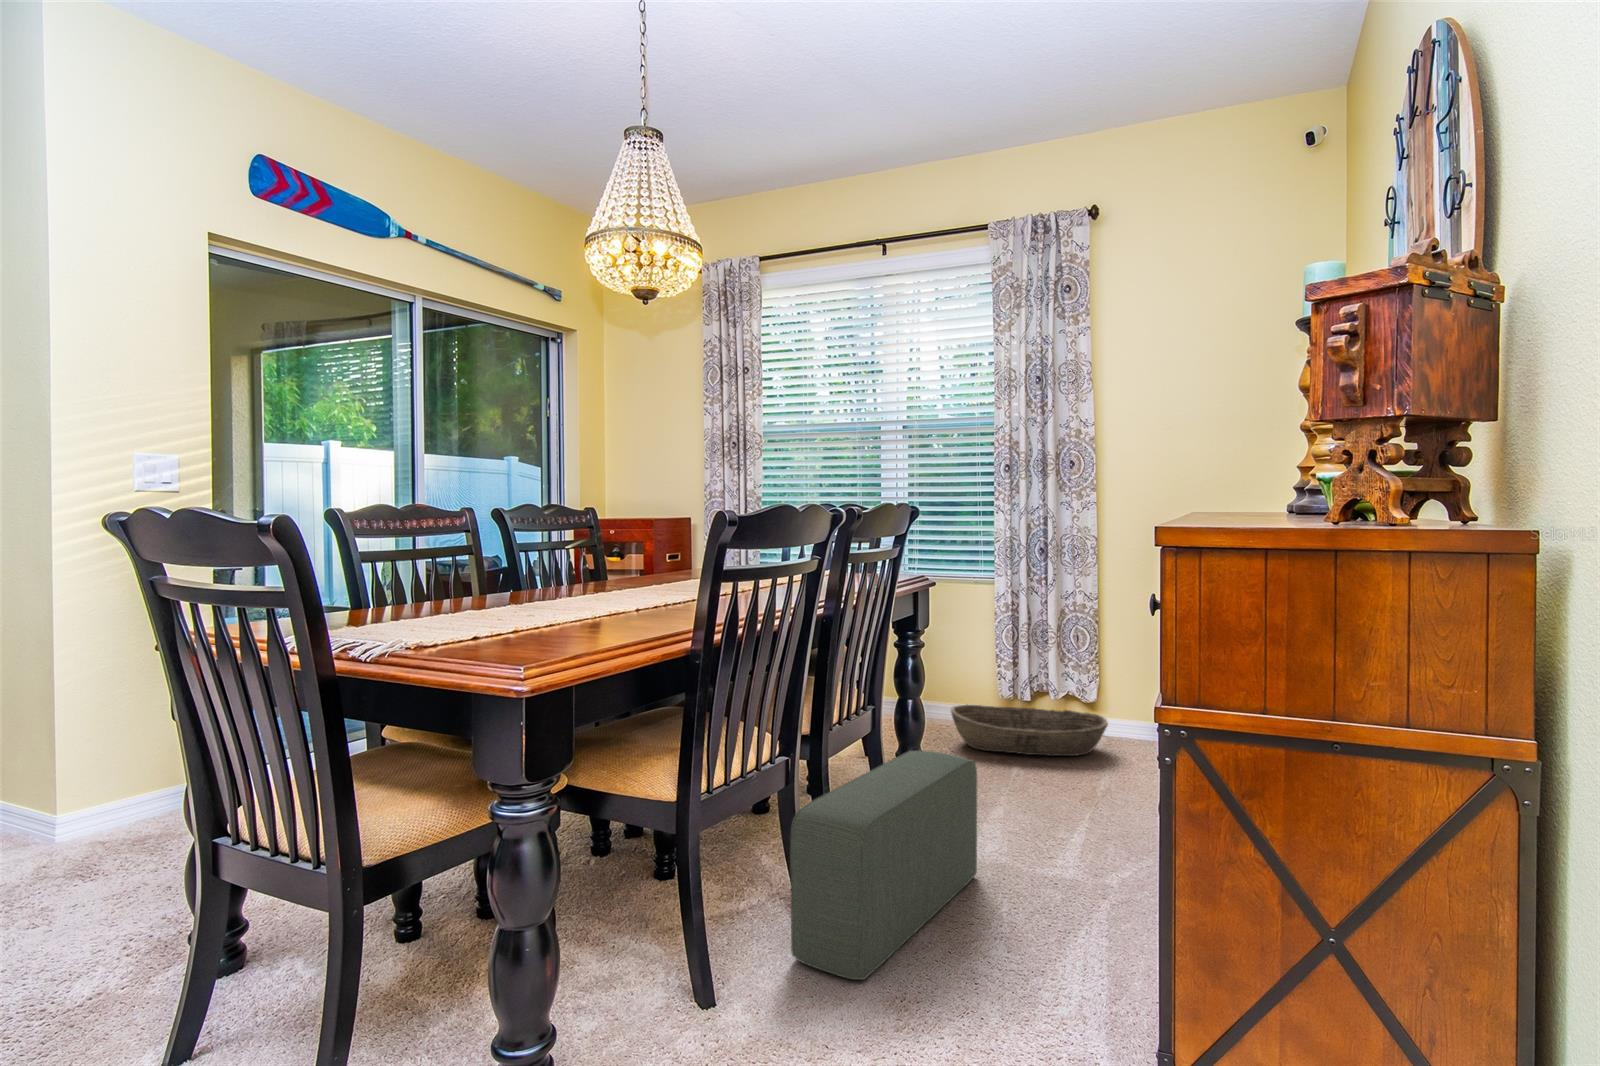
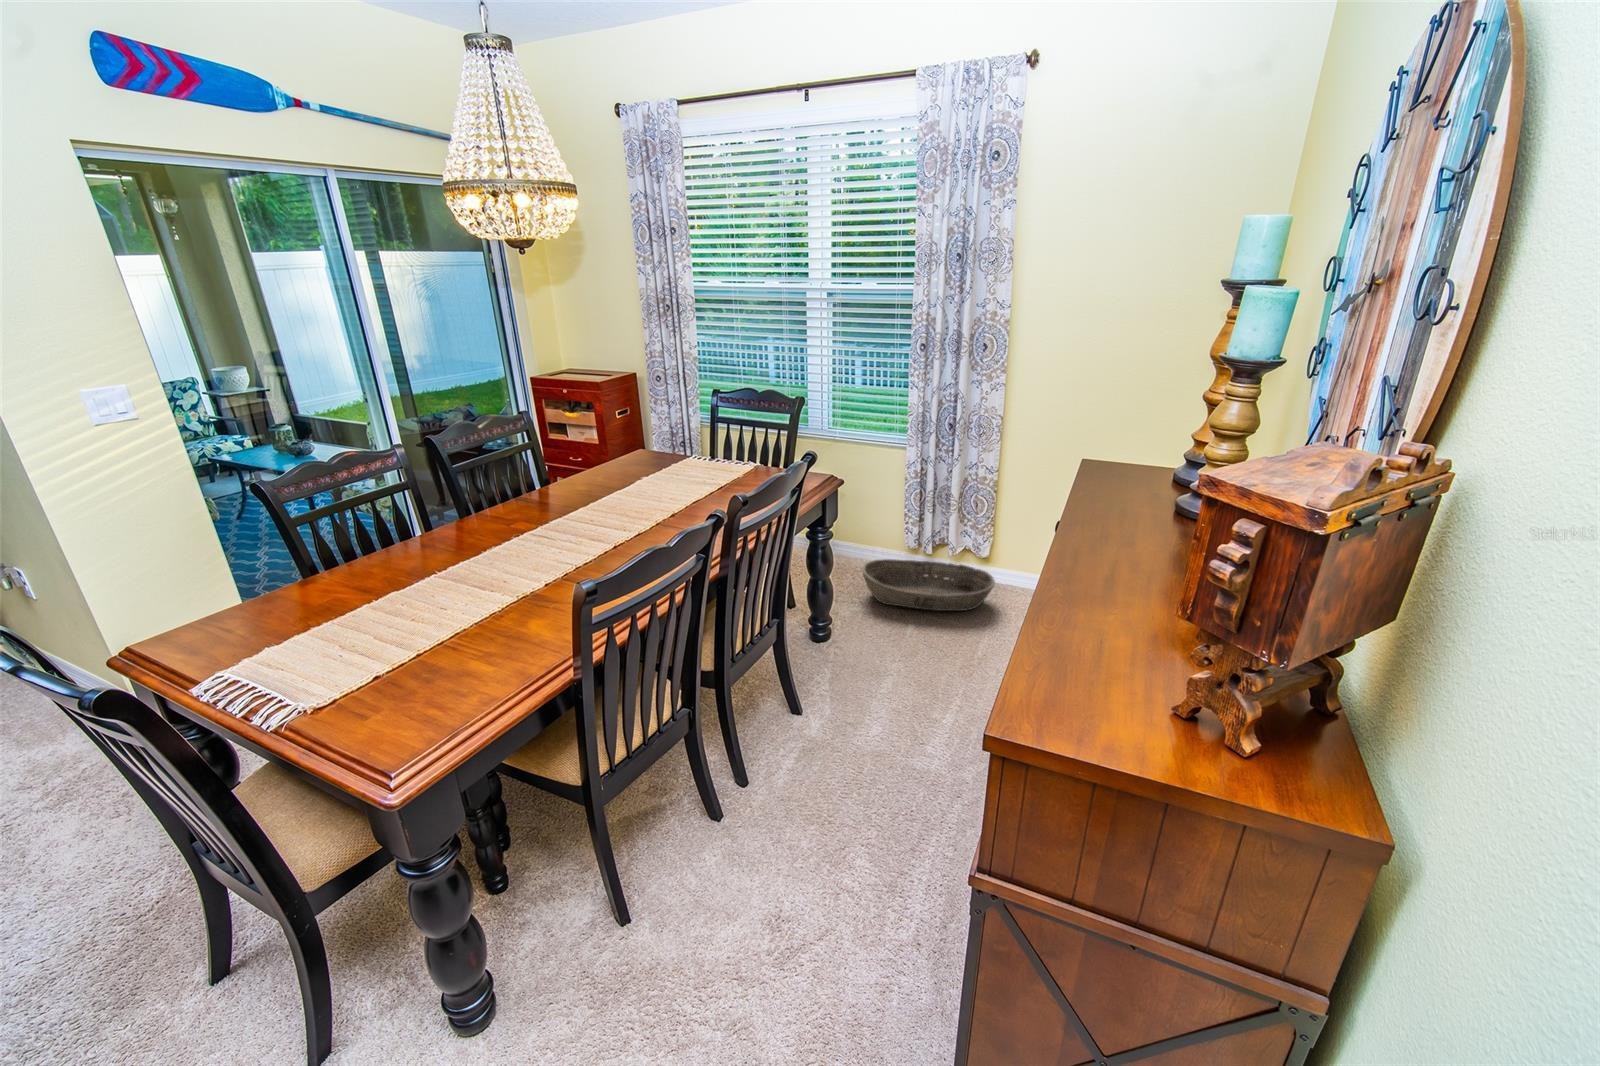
pouf: present [790,750,977,980] -> none [679,674,863,922]

